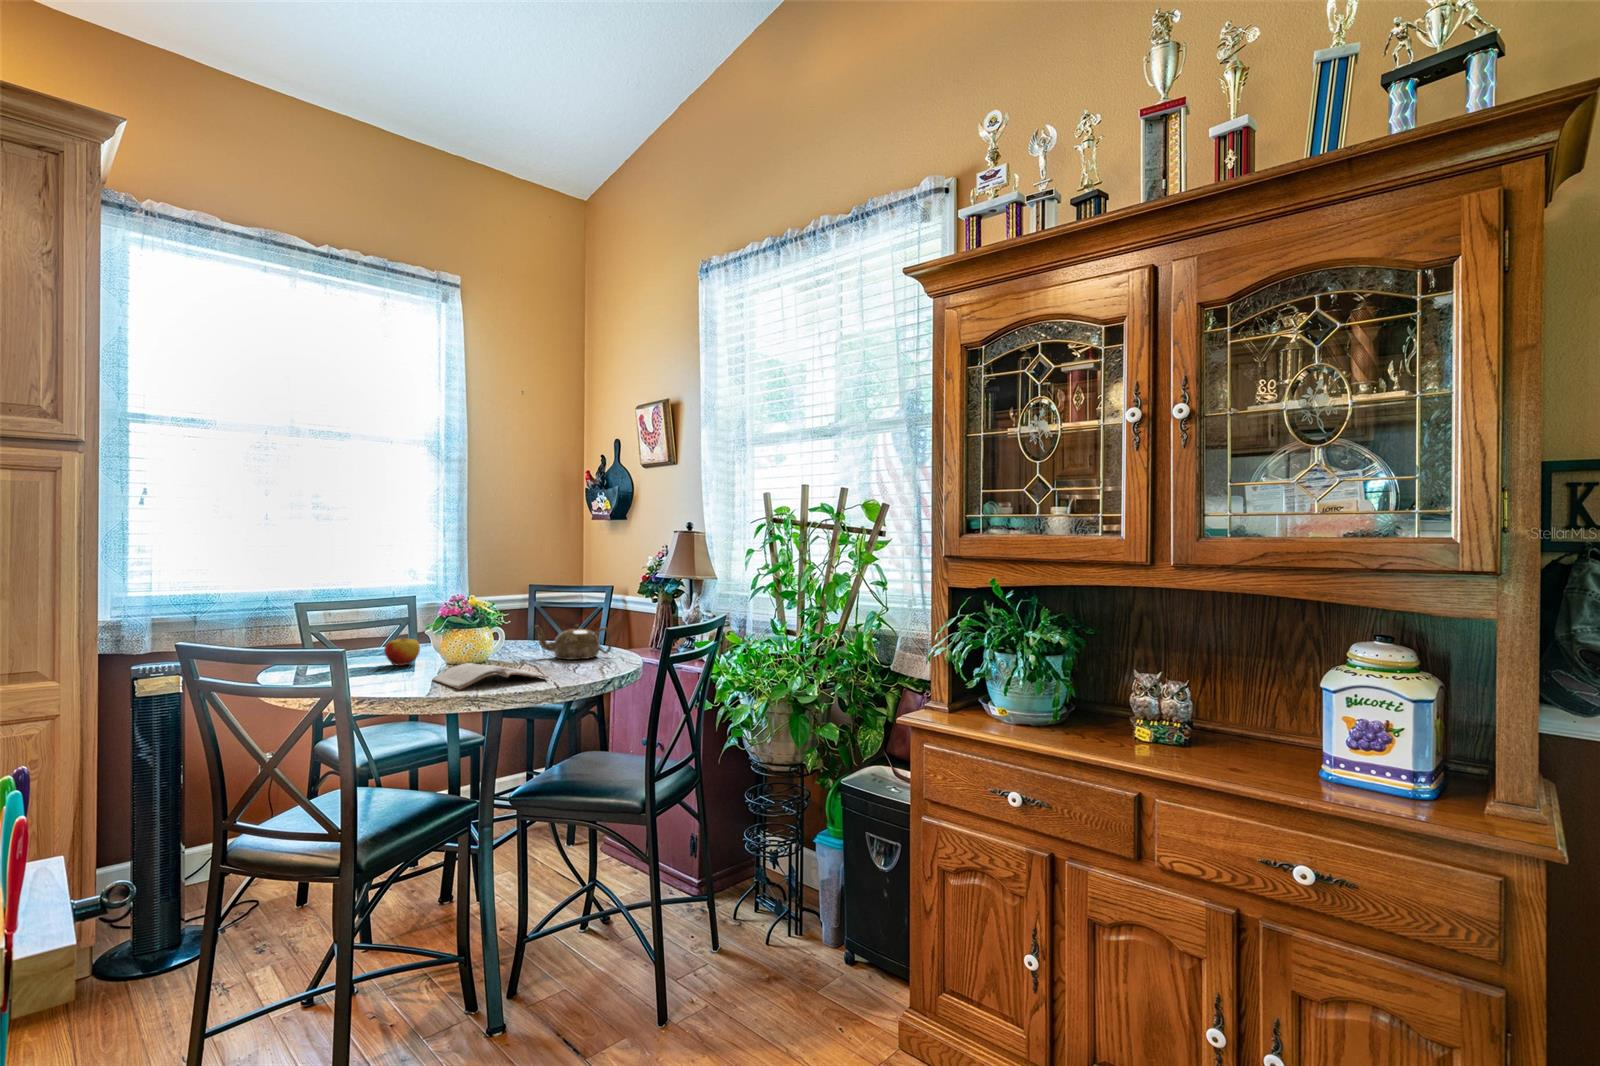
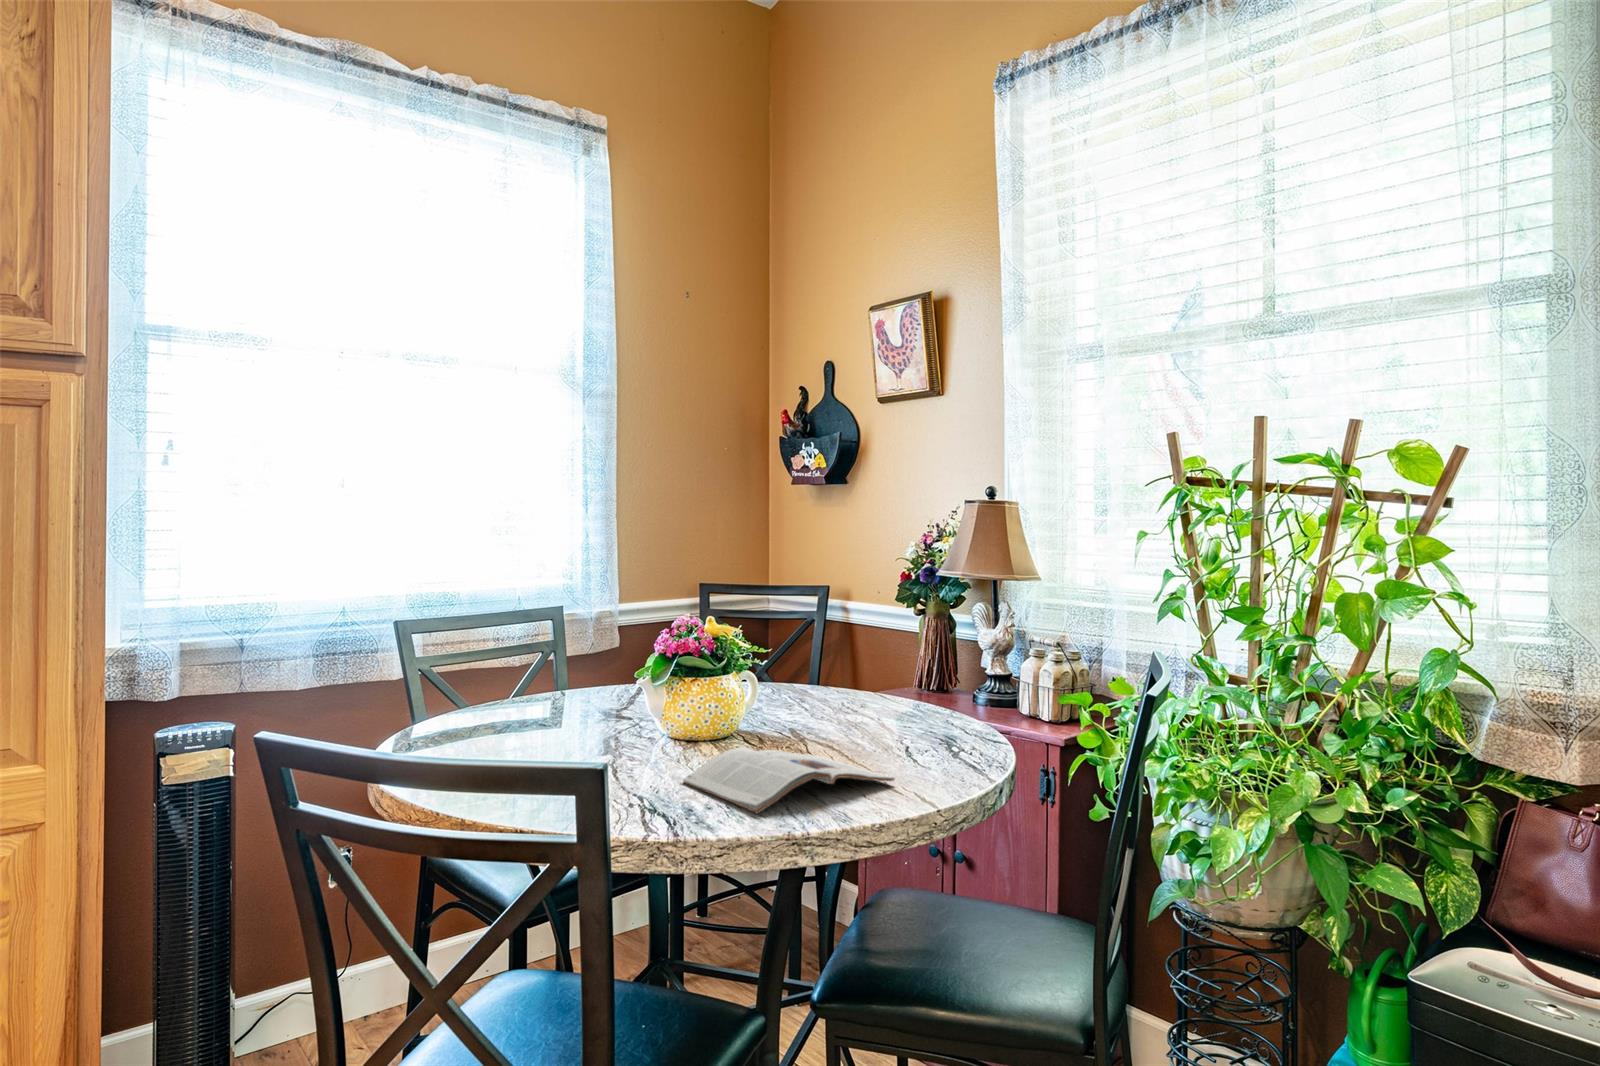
teapot: present [533,625,612,660] -> none [804,666,935,730]
apple: present [384,639,420,666] -> none [572,692,629,742]

